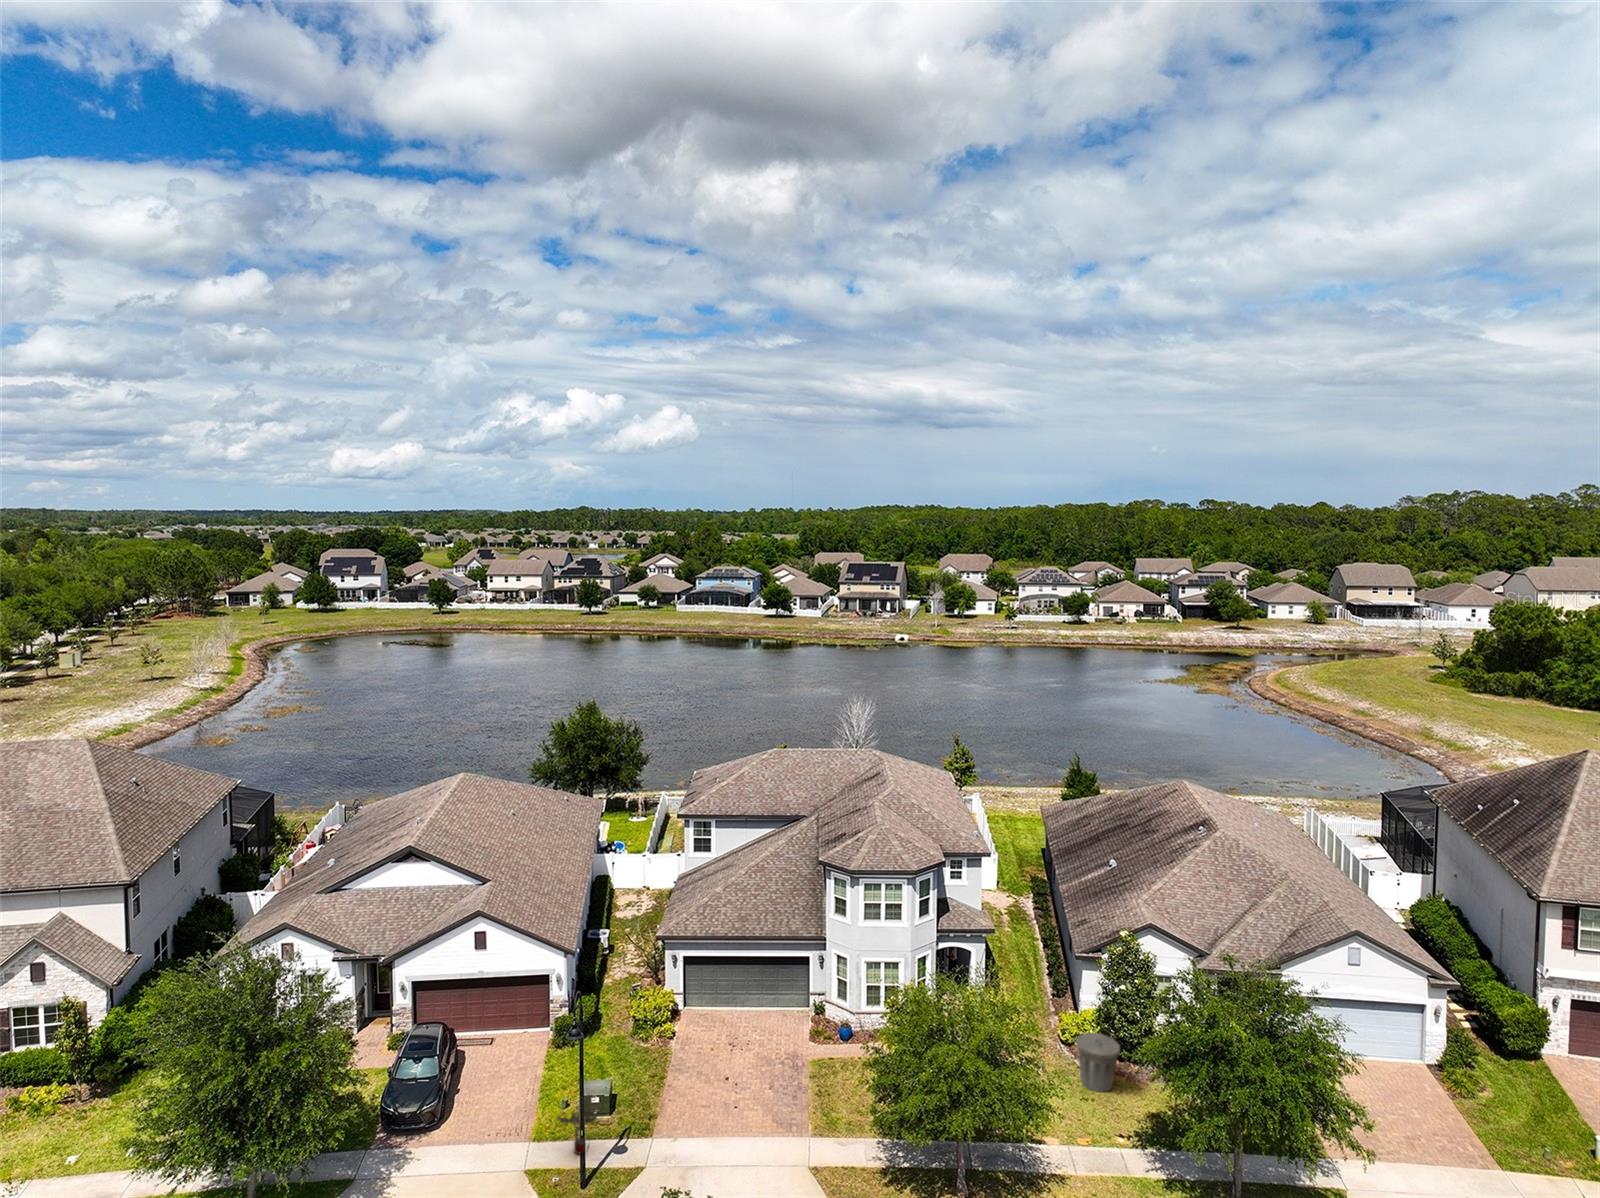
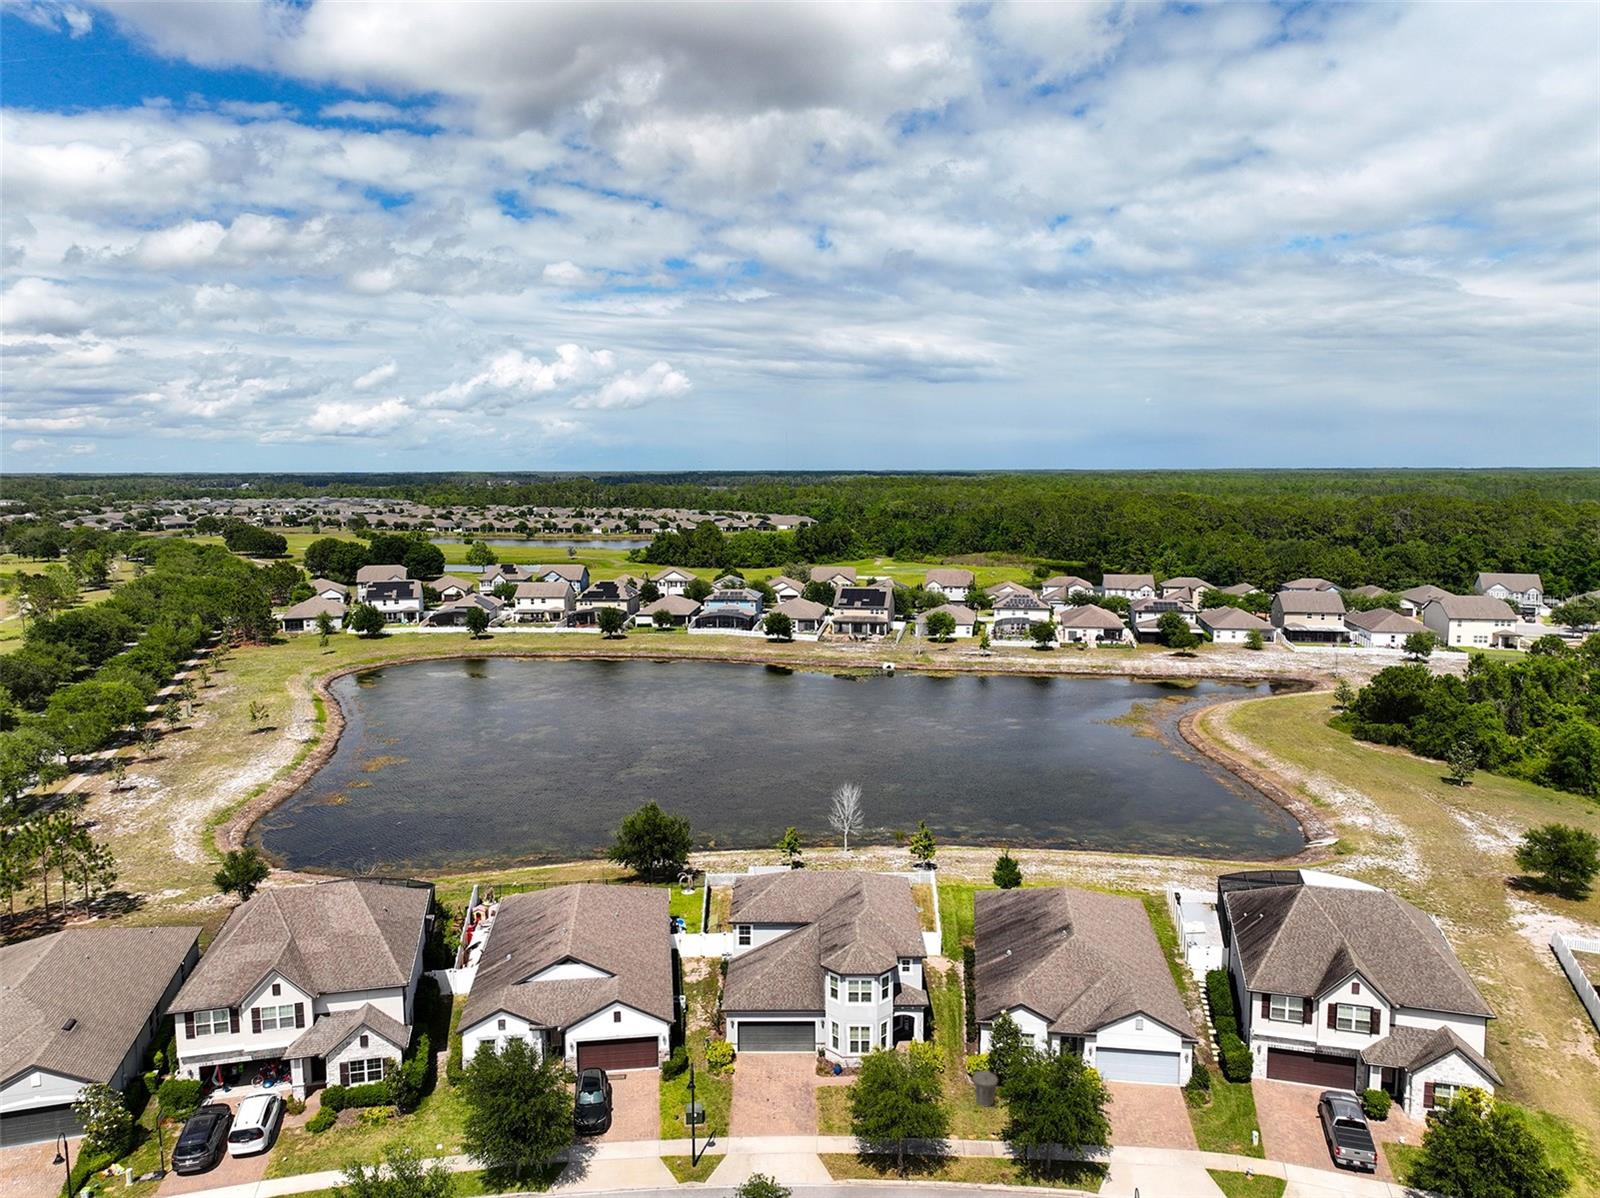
potted tree: present [557,1094,601,1154] -> none [675,1112,702,1147]

